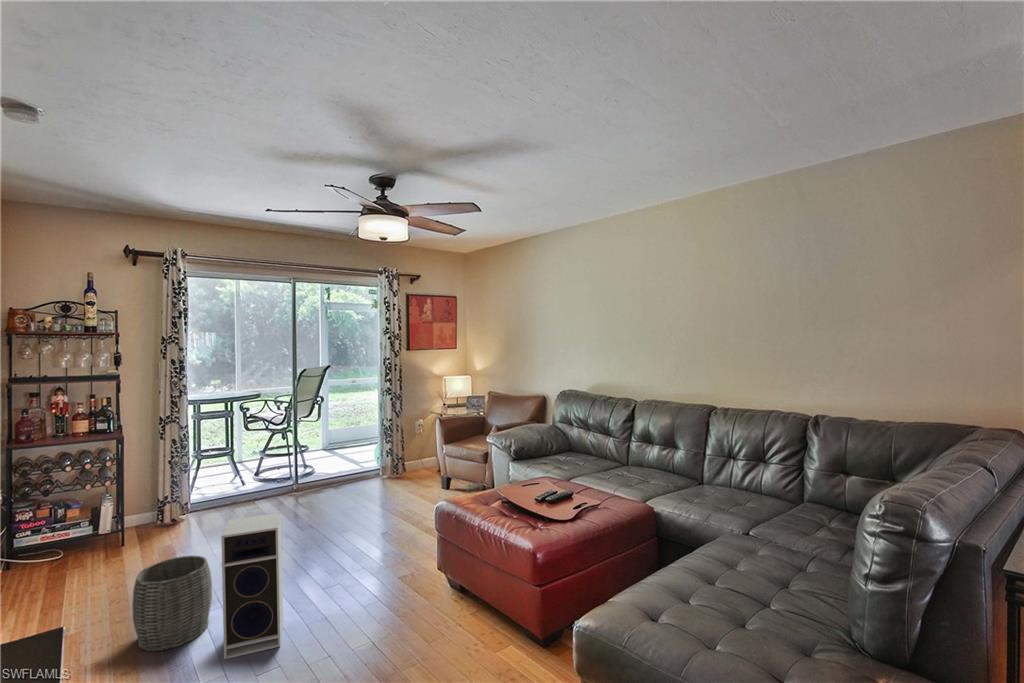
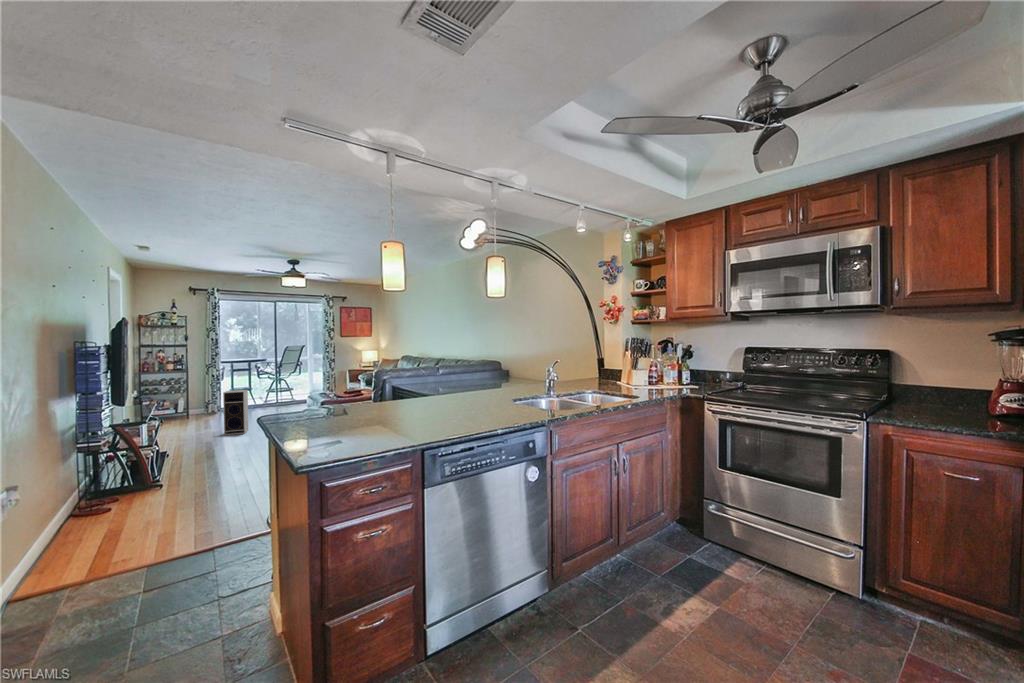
woven basket: present [132,556,212,651] -> none [193,407,222,435]

